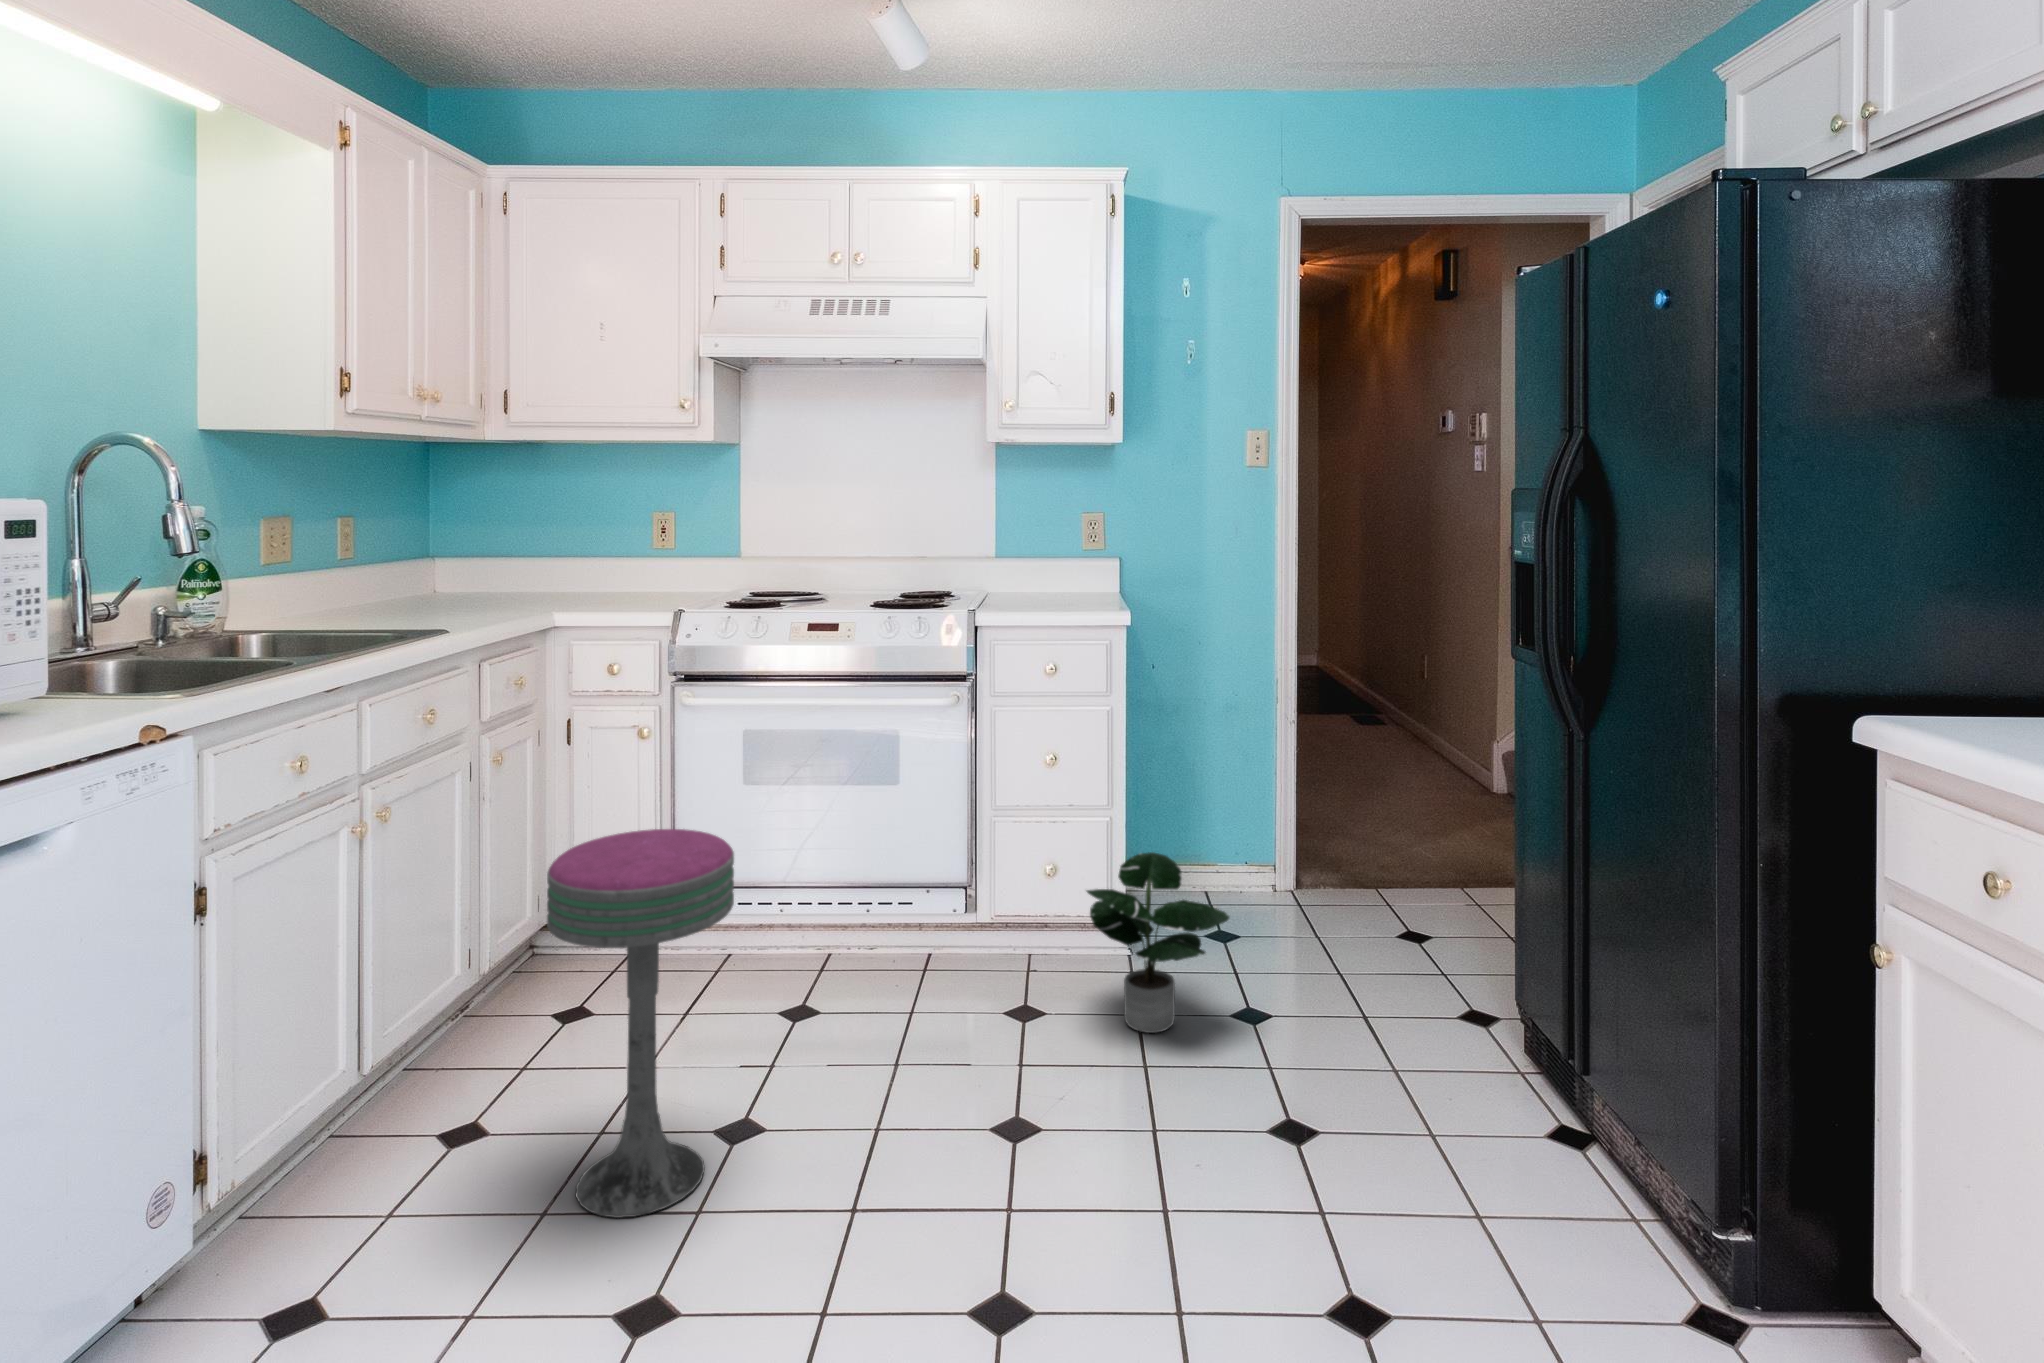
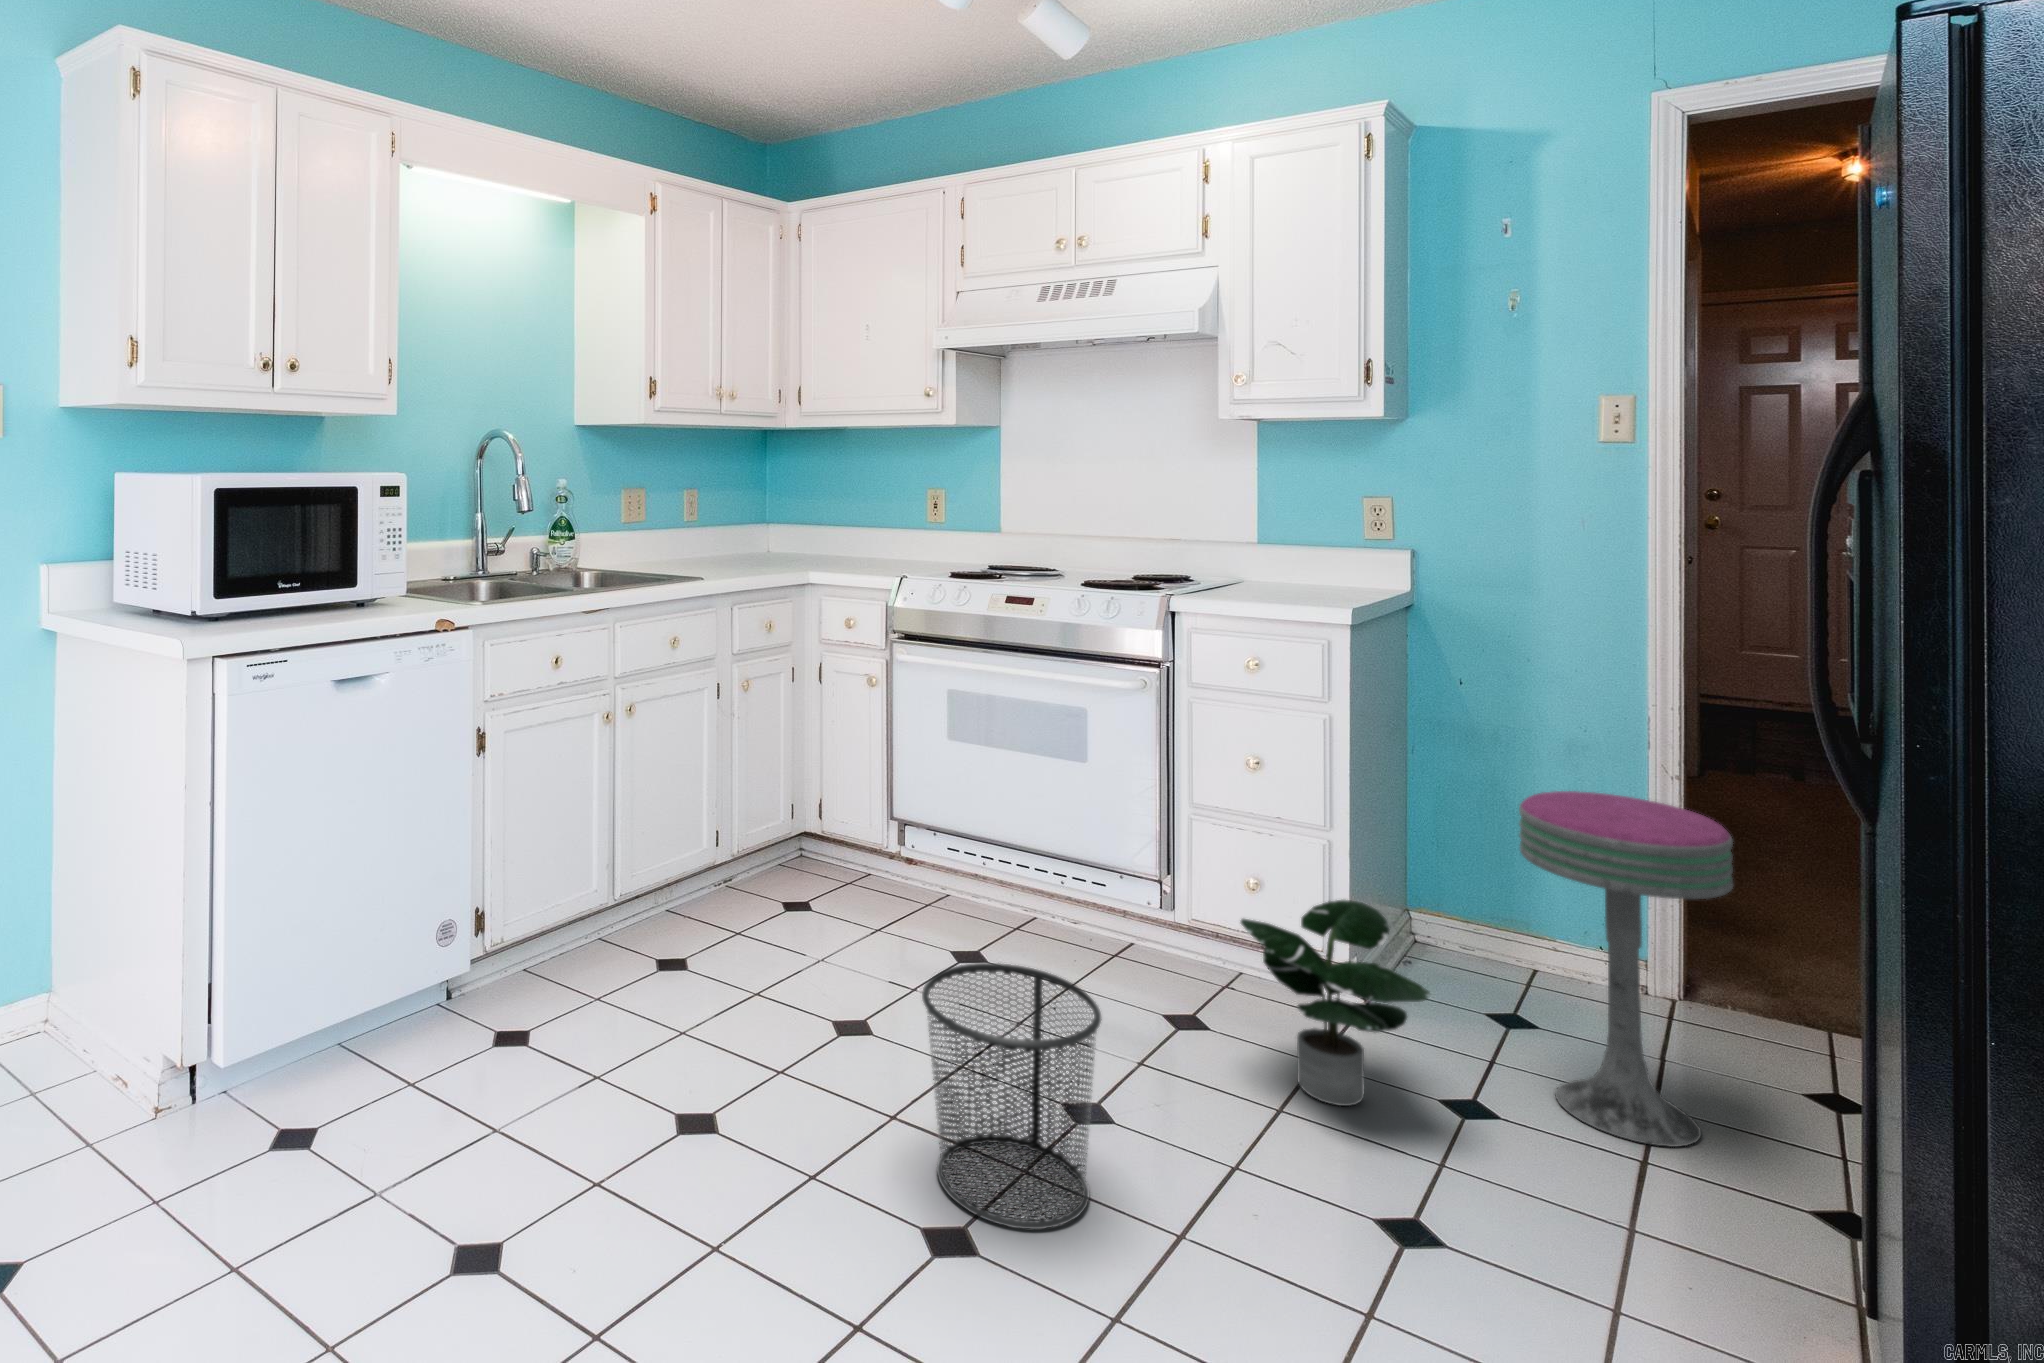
bar stool: present [547,829,734,1218] -> present [1519,791,1733,1147]
waste bin: none [908,988,1084,1262] -> present [922,963,1102,1229]

